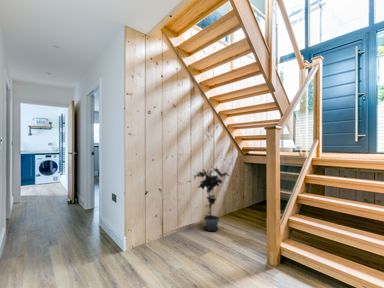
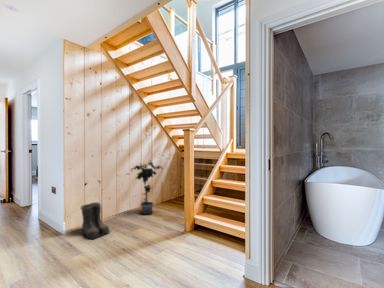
boots: none [141,215,176,262] -> present [81,203,110,239]

